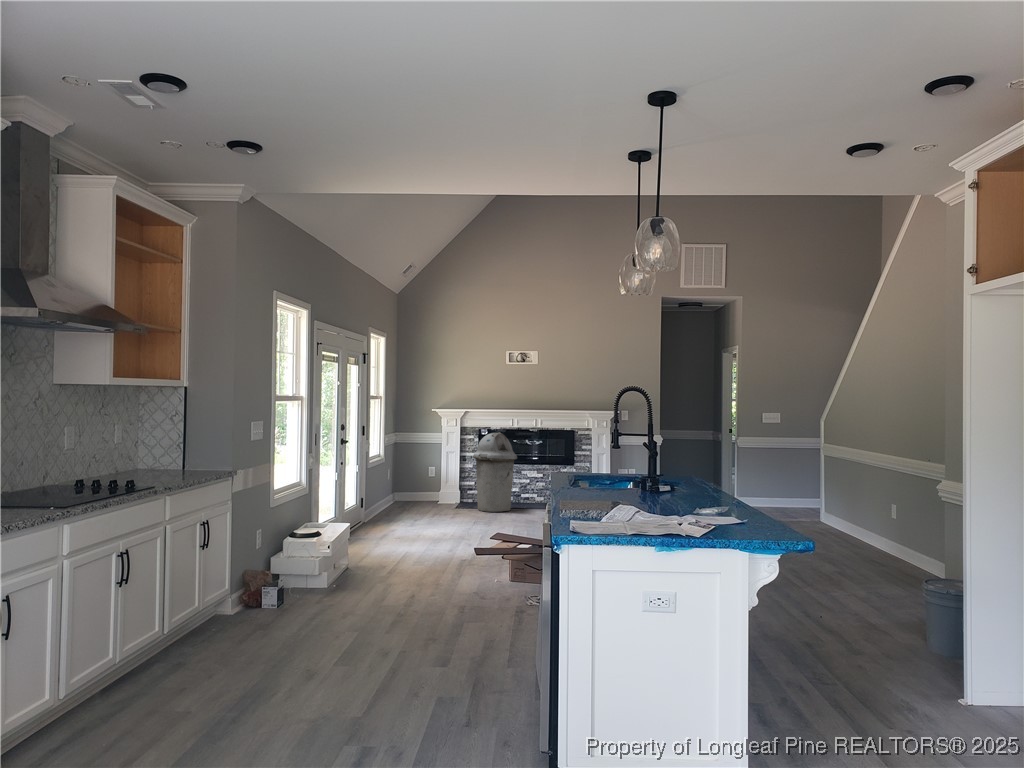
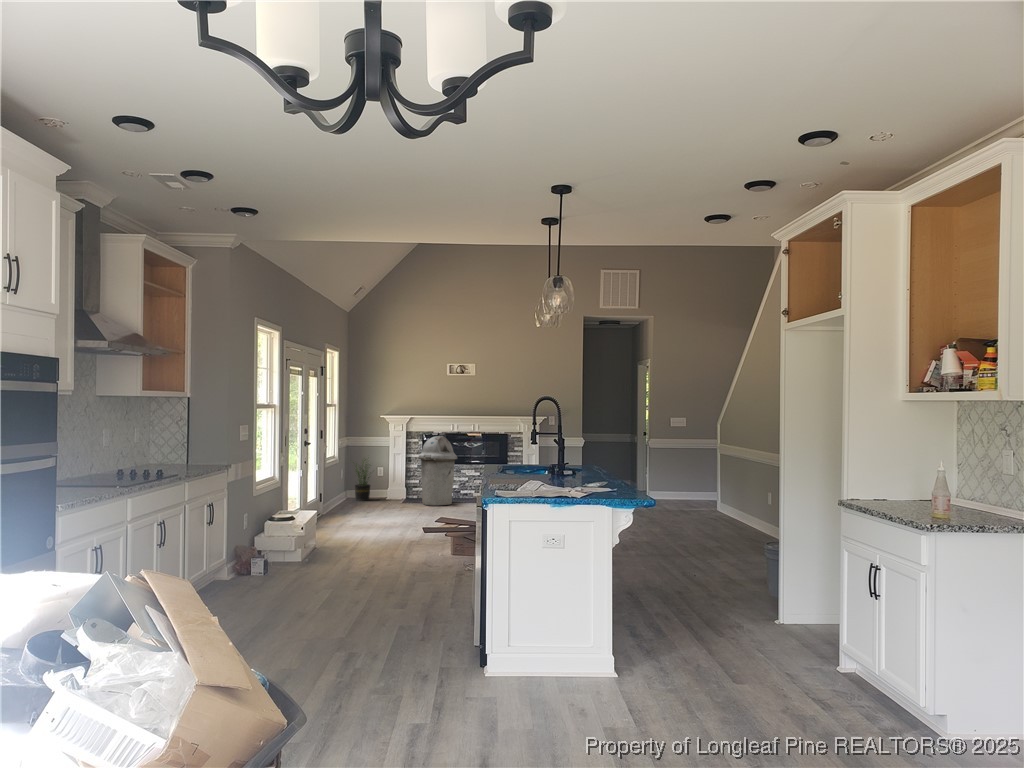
potted plant: none [394,453,427,505] -> present [355,459,370,501]

